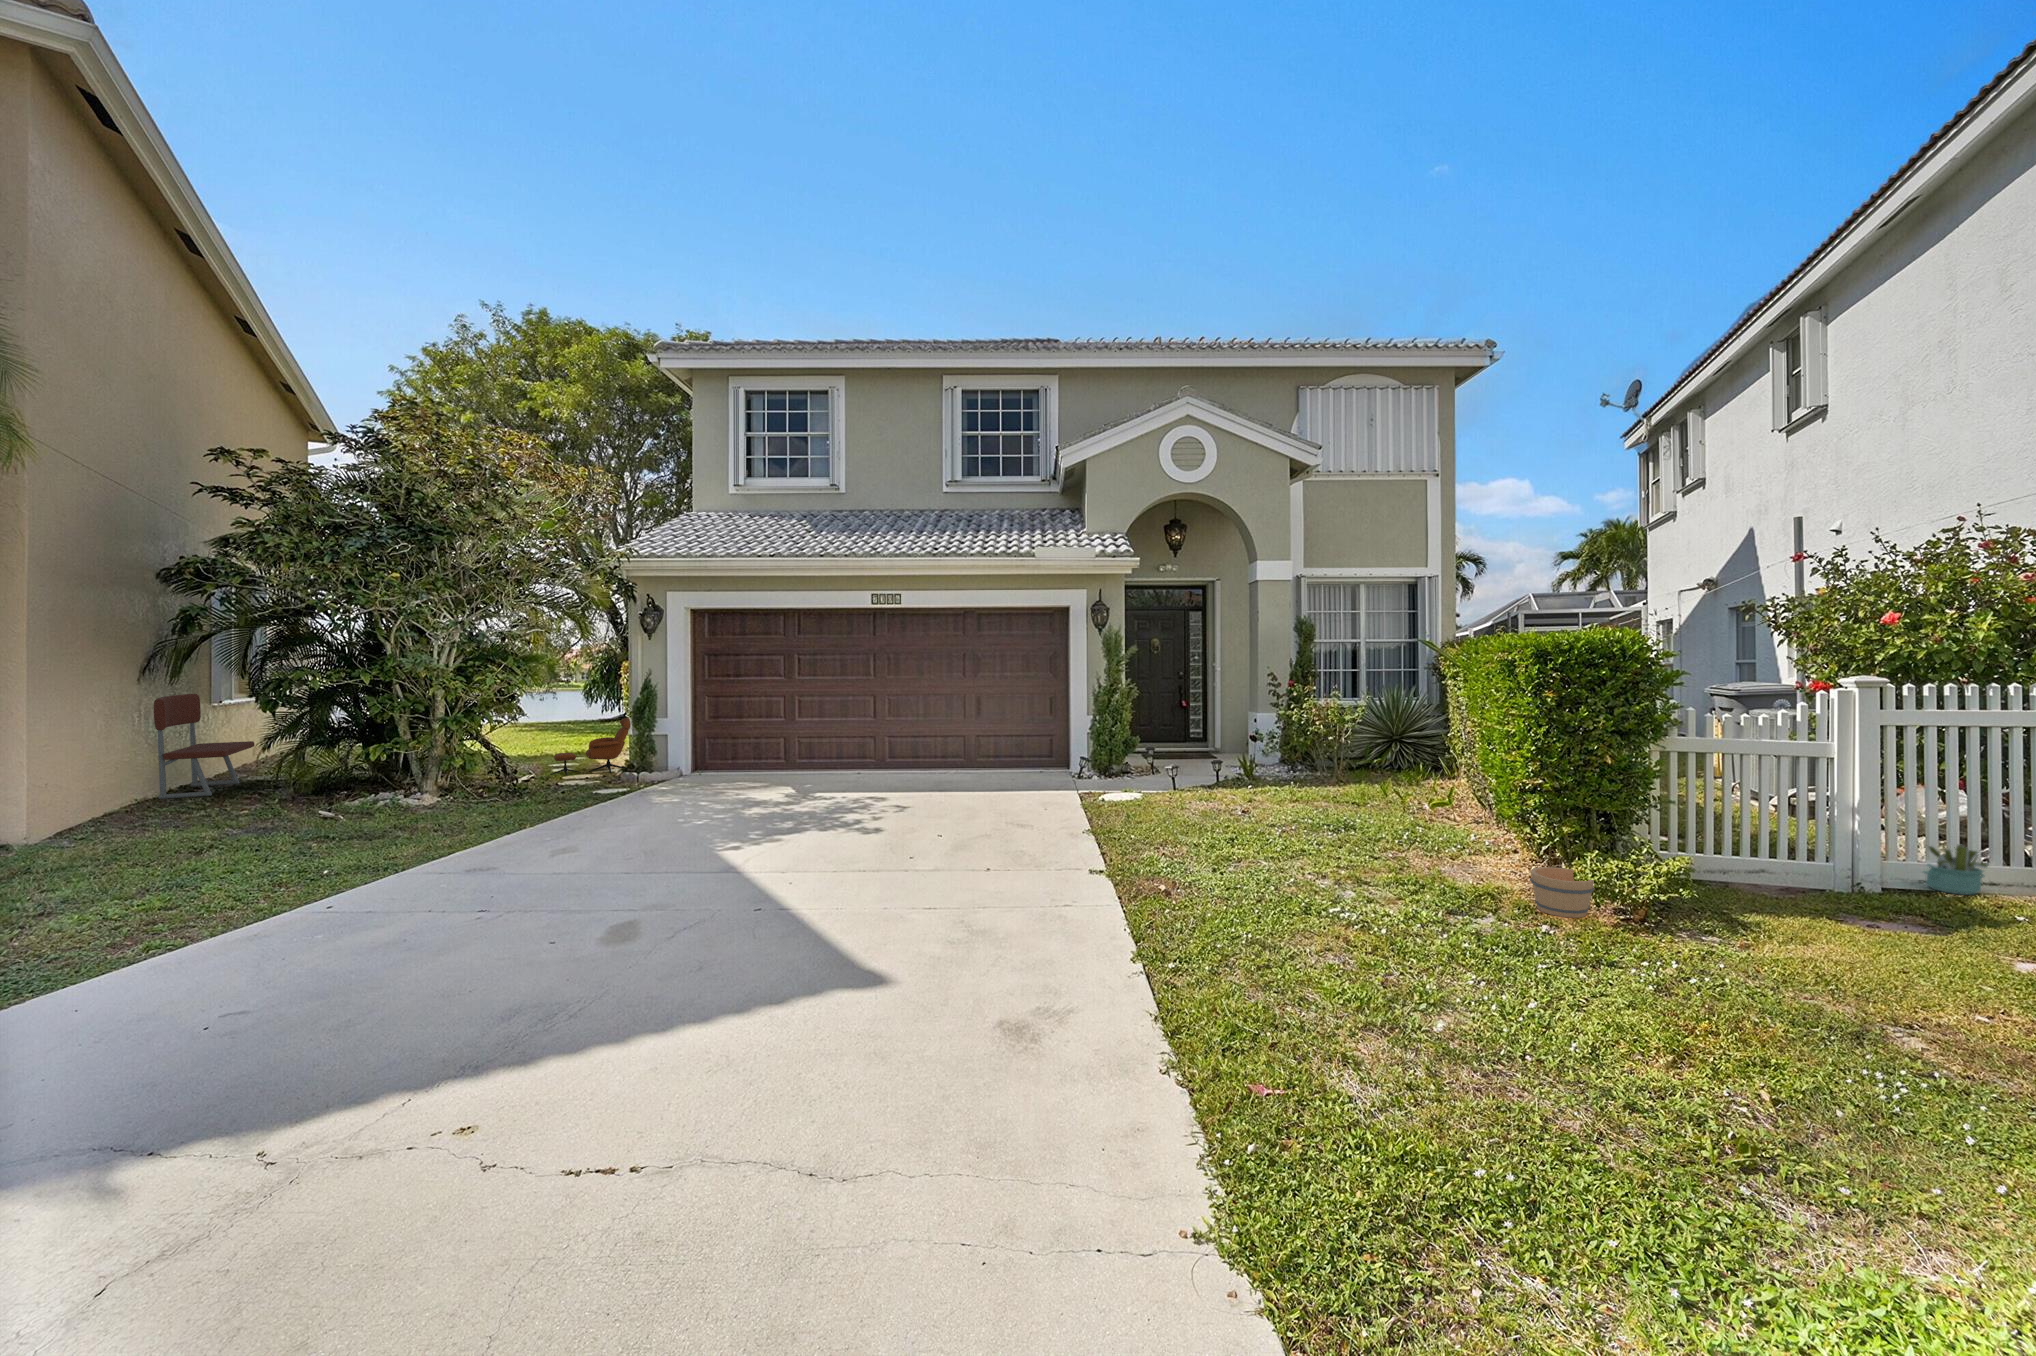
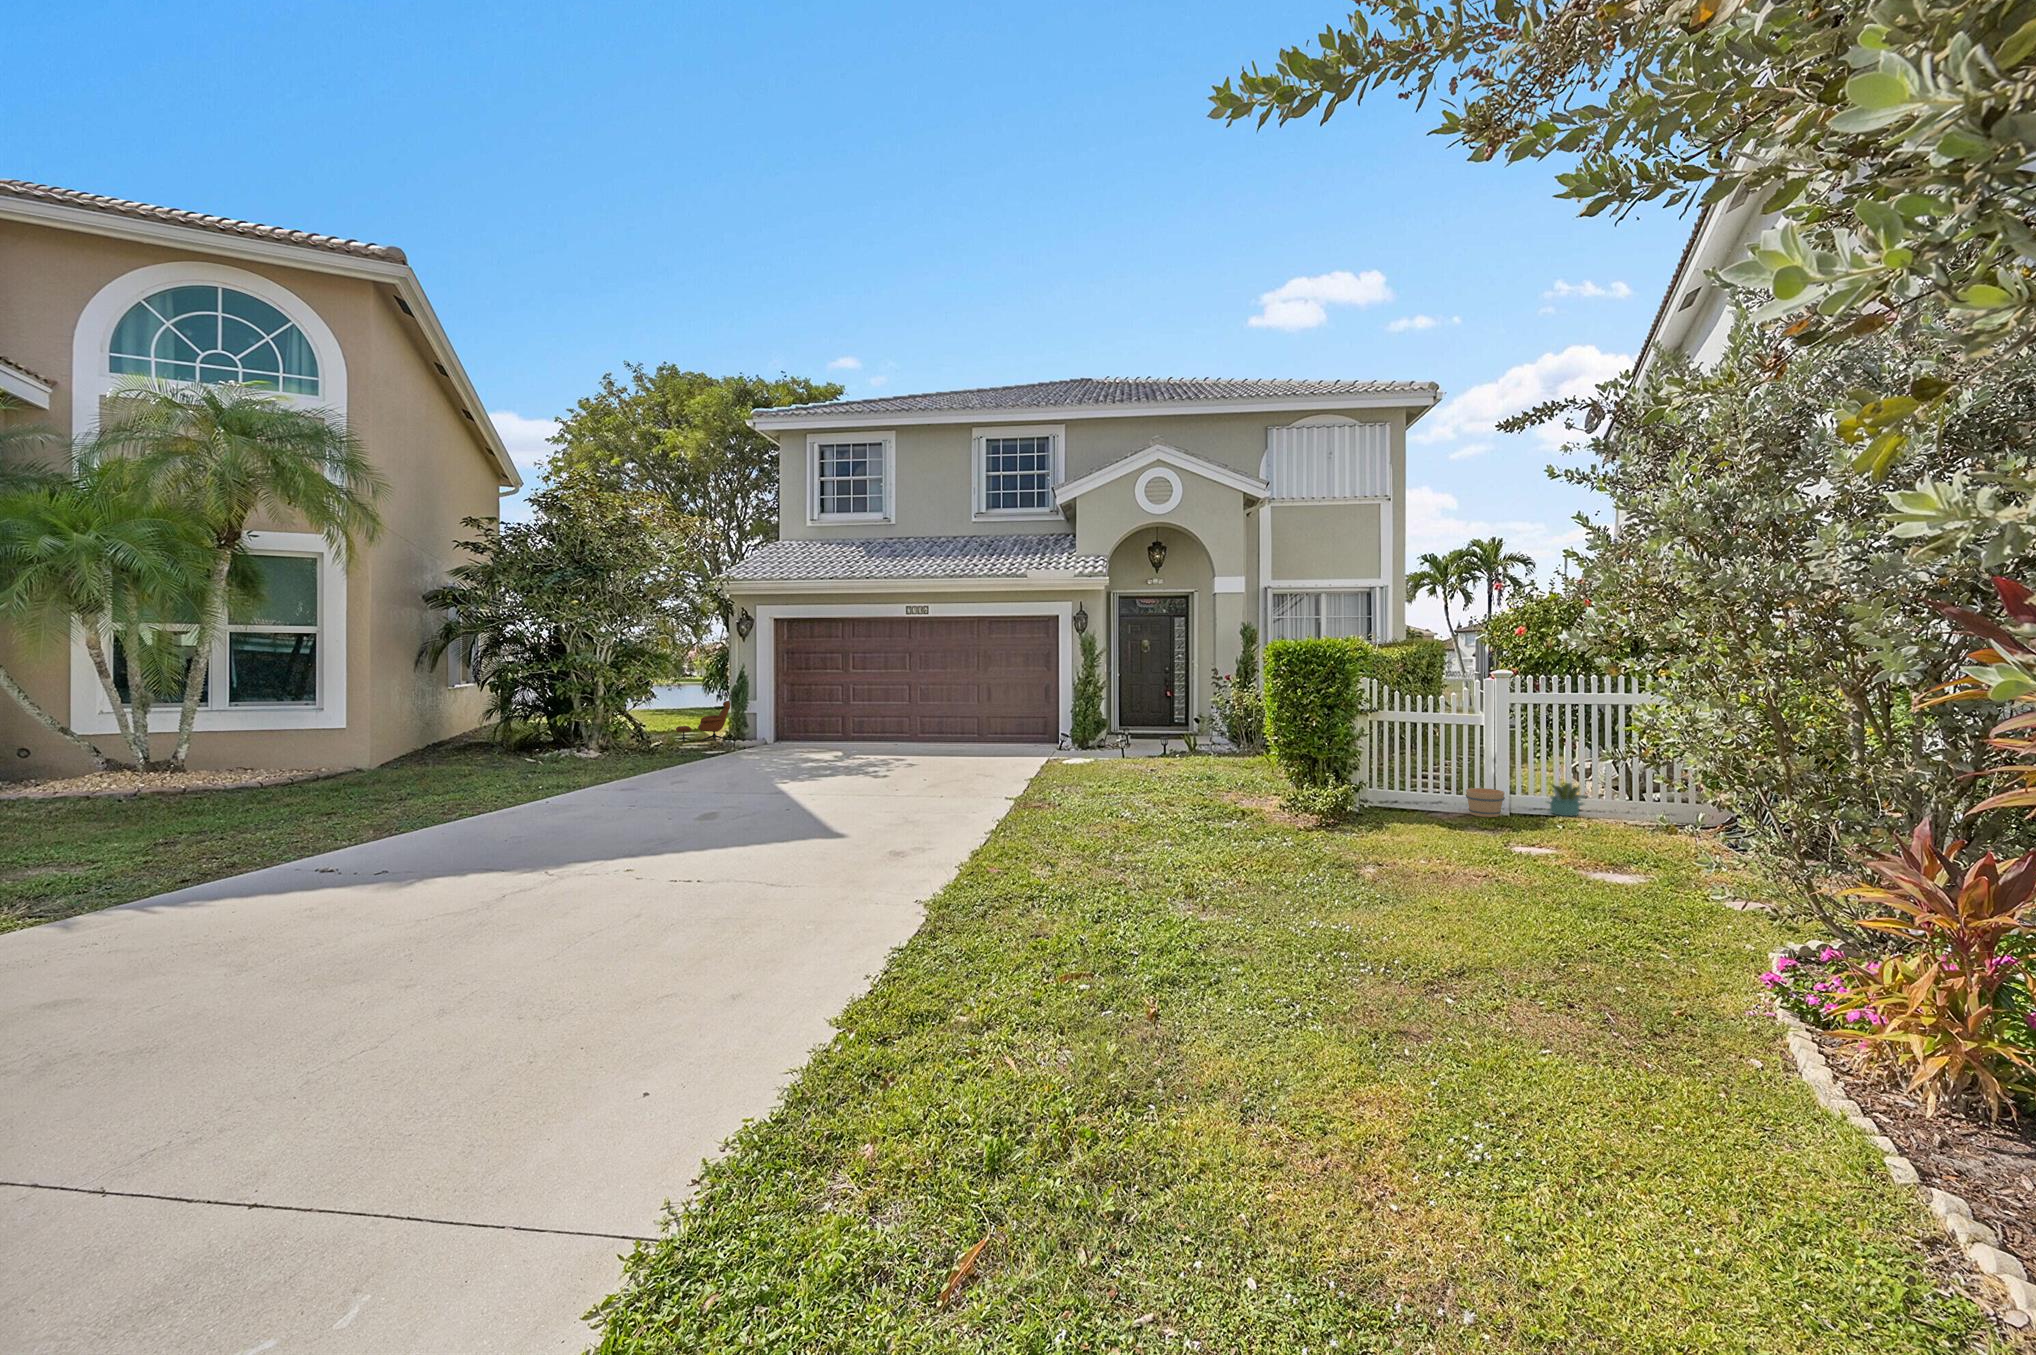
bench: present [154,694,254,799] -> none [420,680,477,751]
bucket: present [1530,867,1596,918] -> present [1466,788,1505,817]

